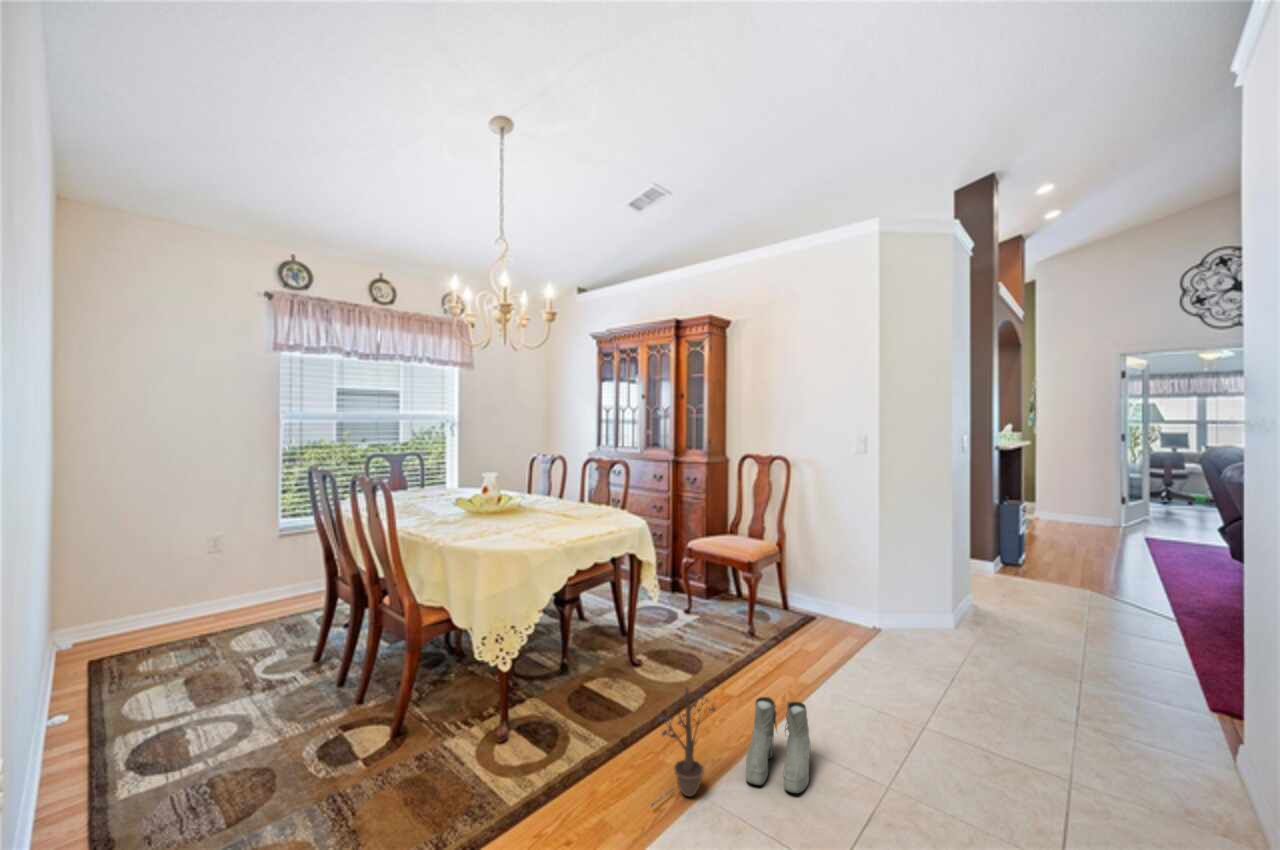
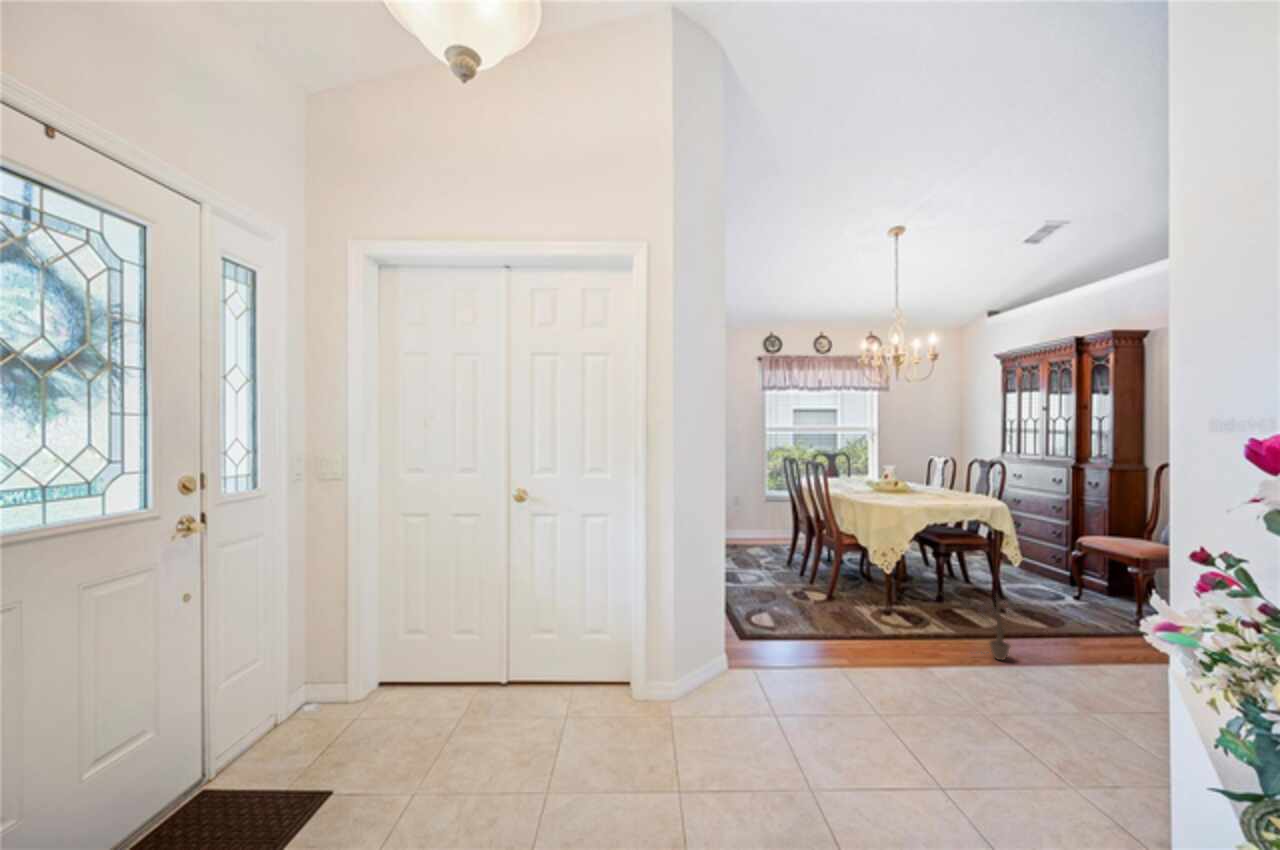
boots: present [746,697,810,793] -> none [1048,623,1115,682]

